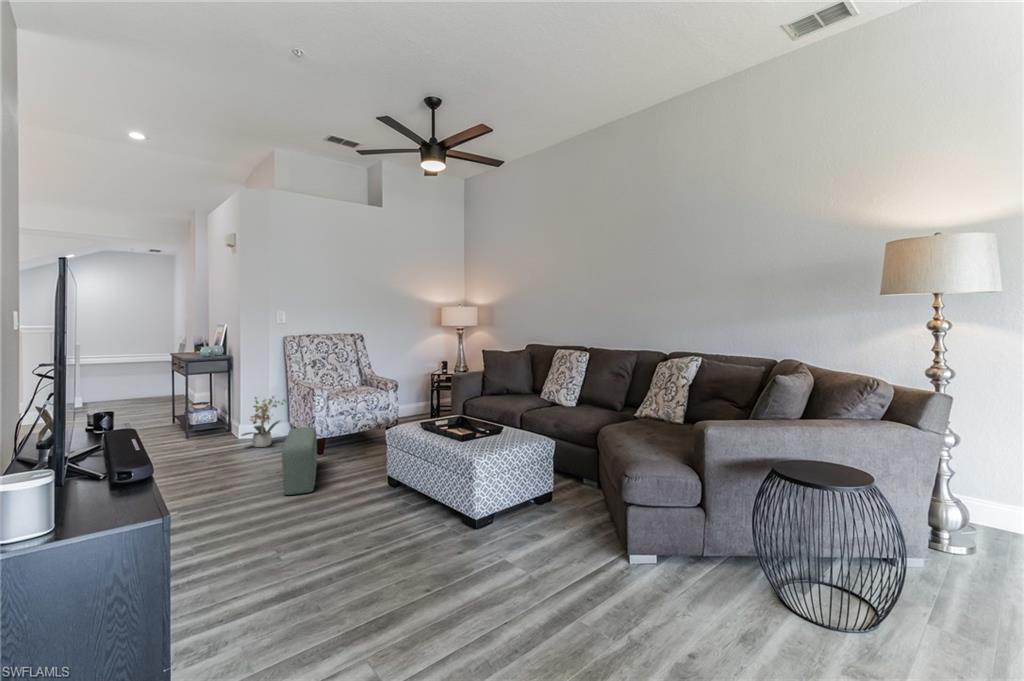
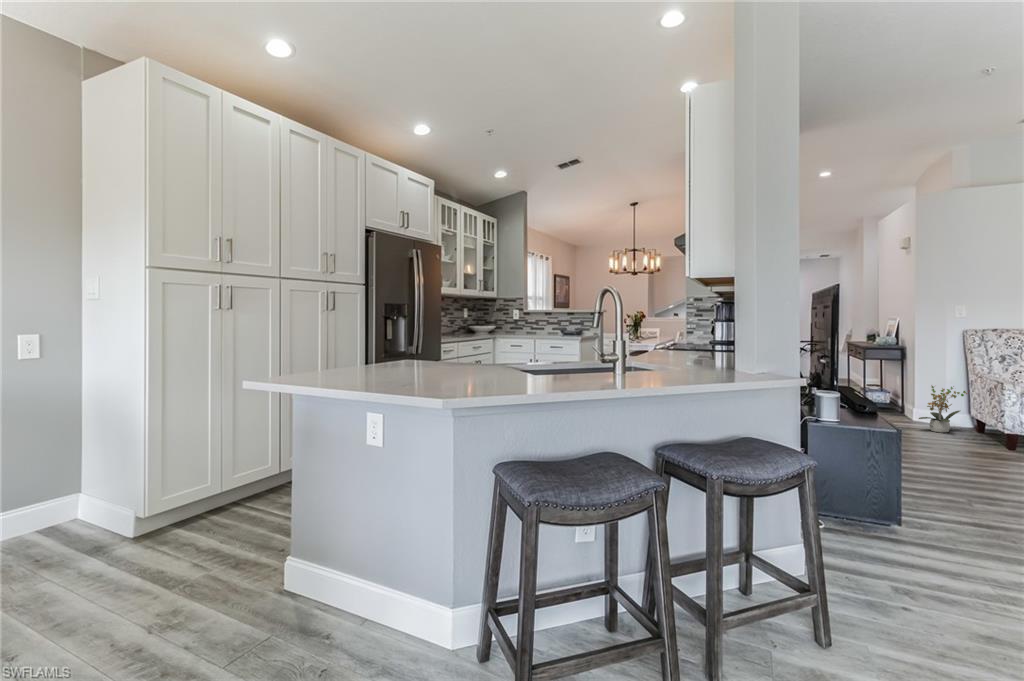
pouf: present [282,427,317,495] -> none [971,419,1008,478]

